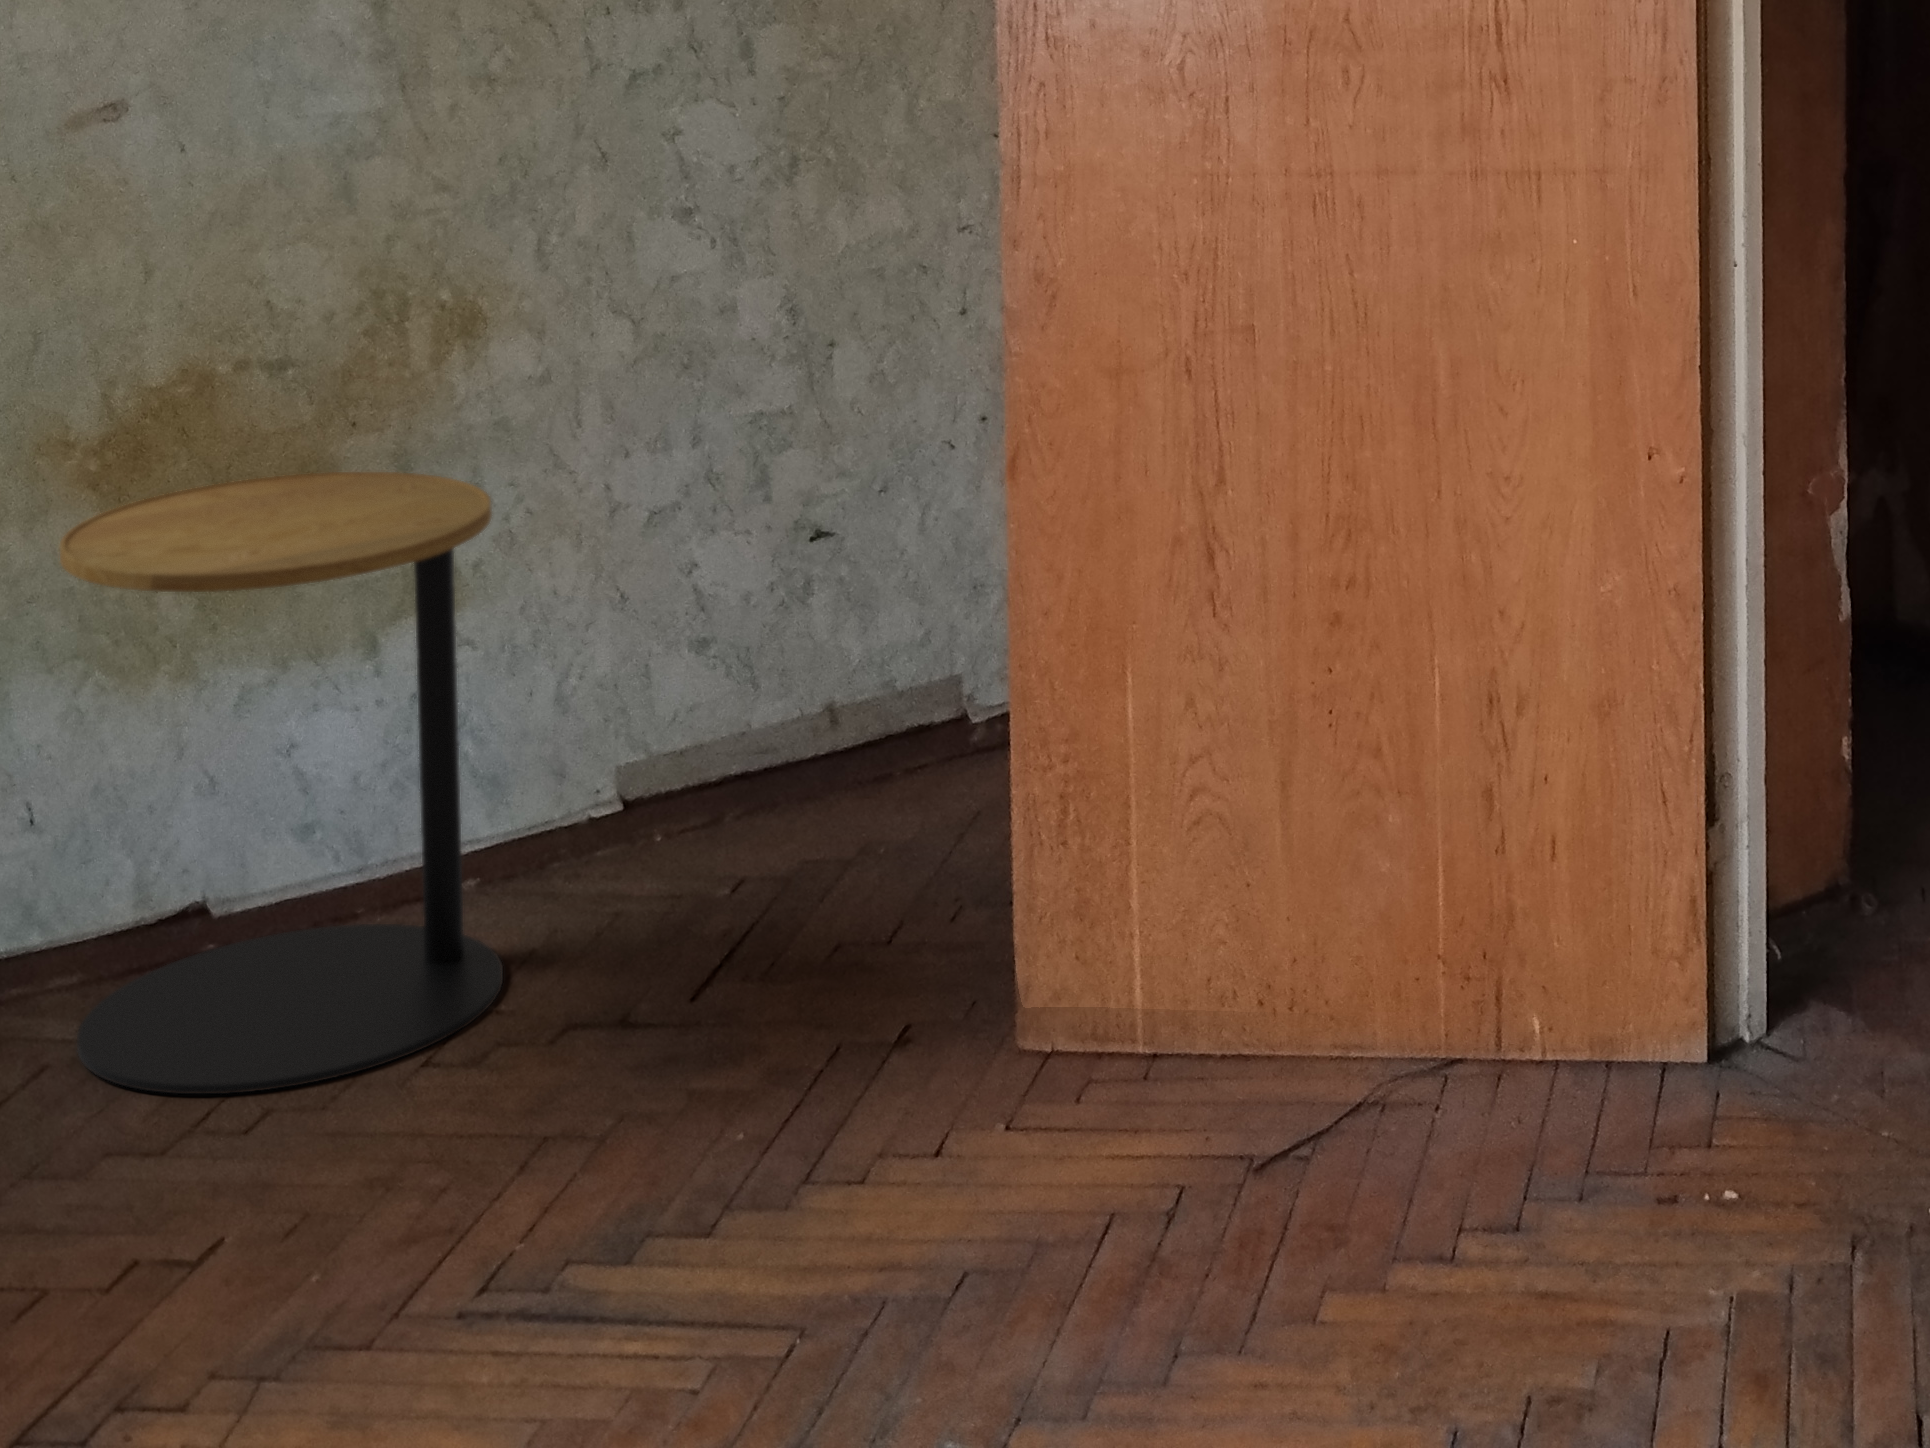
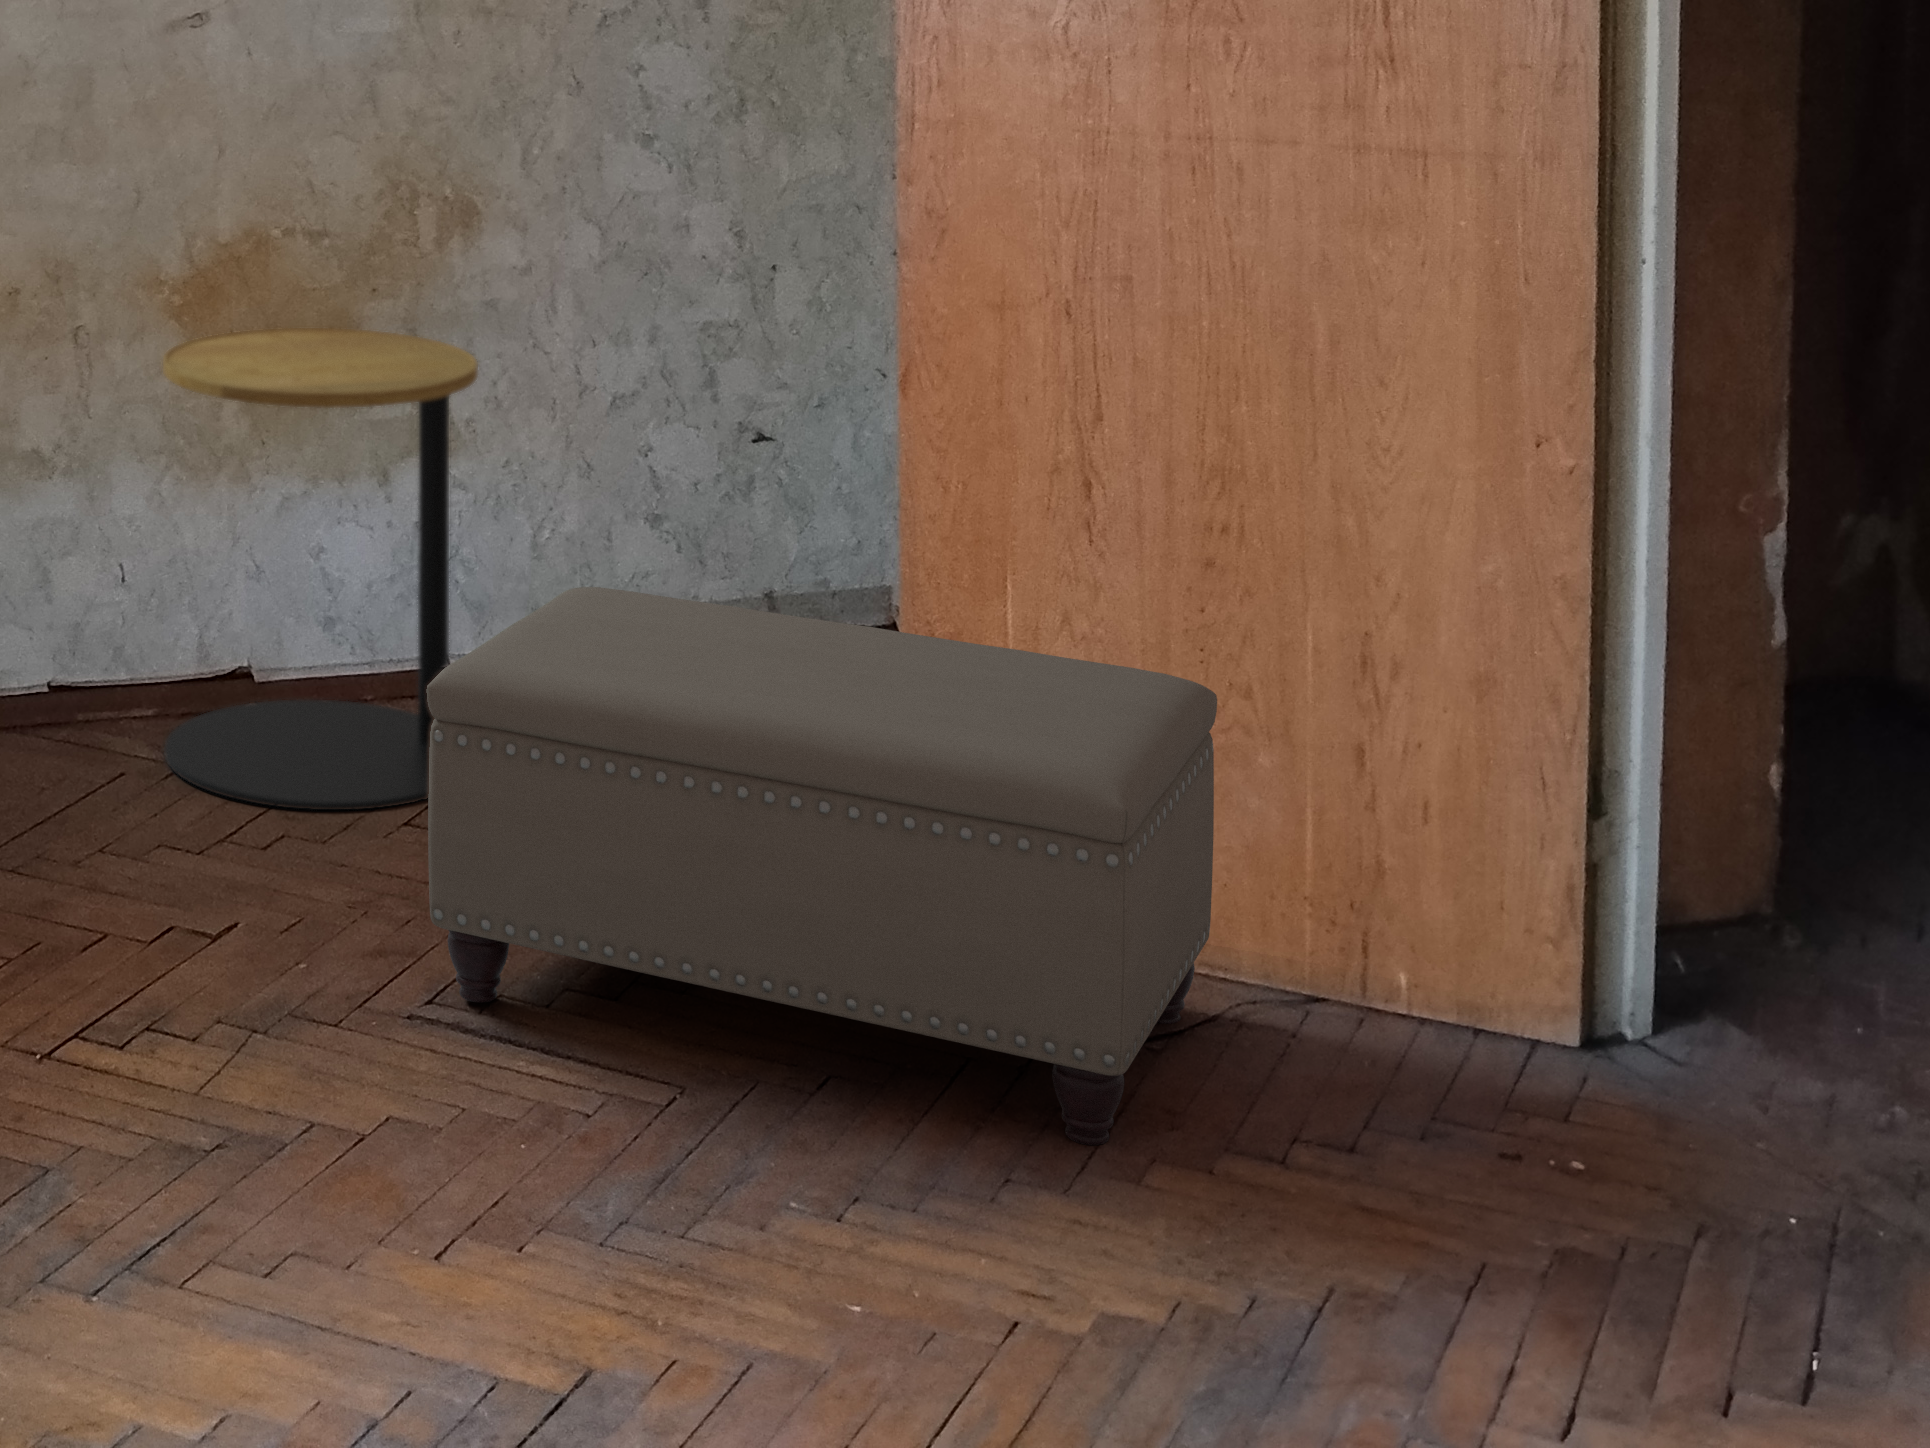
ottoman: none [471,753,1364,1306] -> present [426,587,1217,1145]

